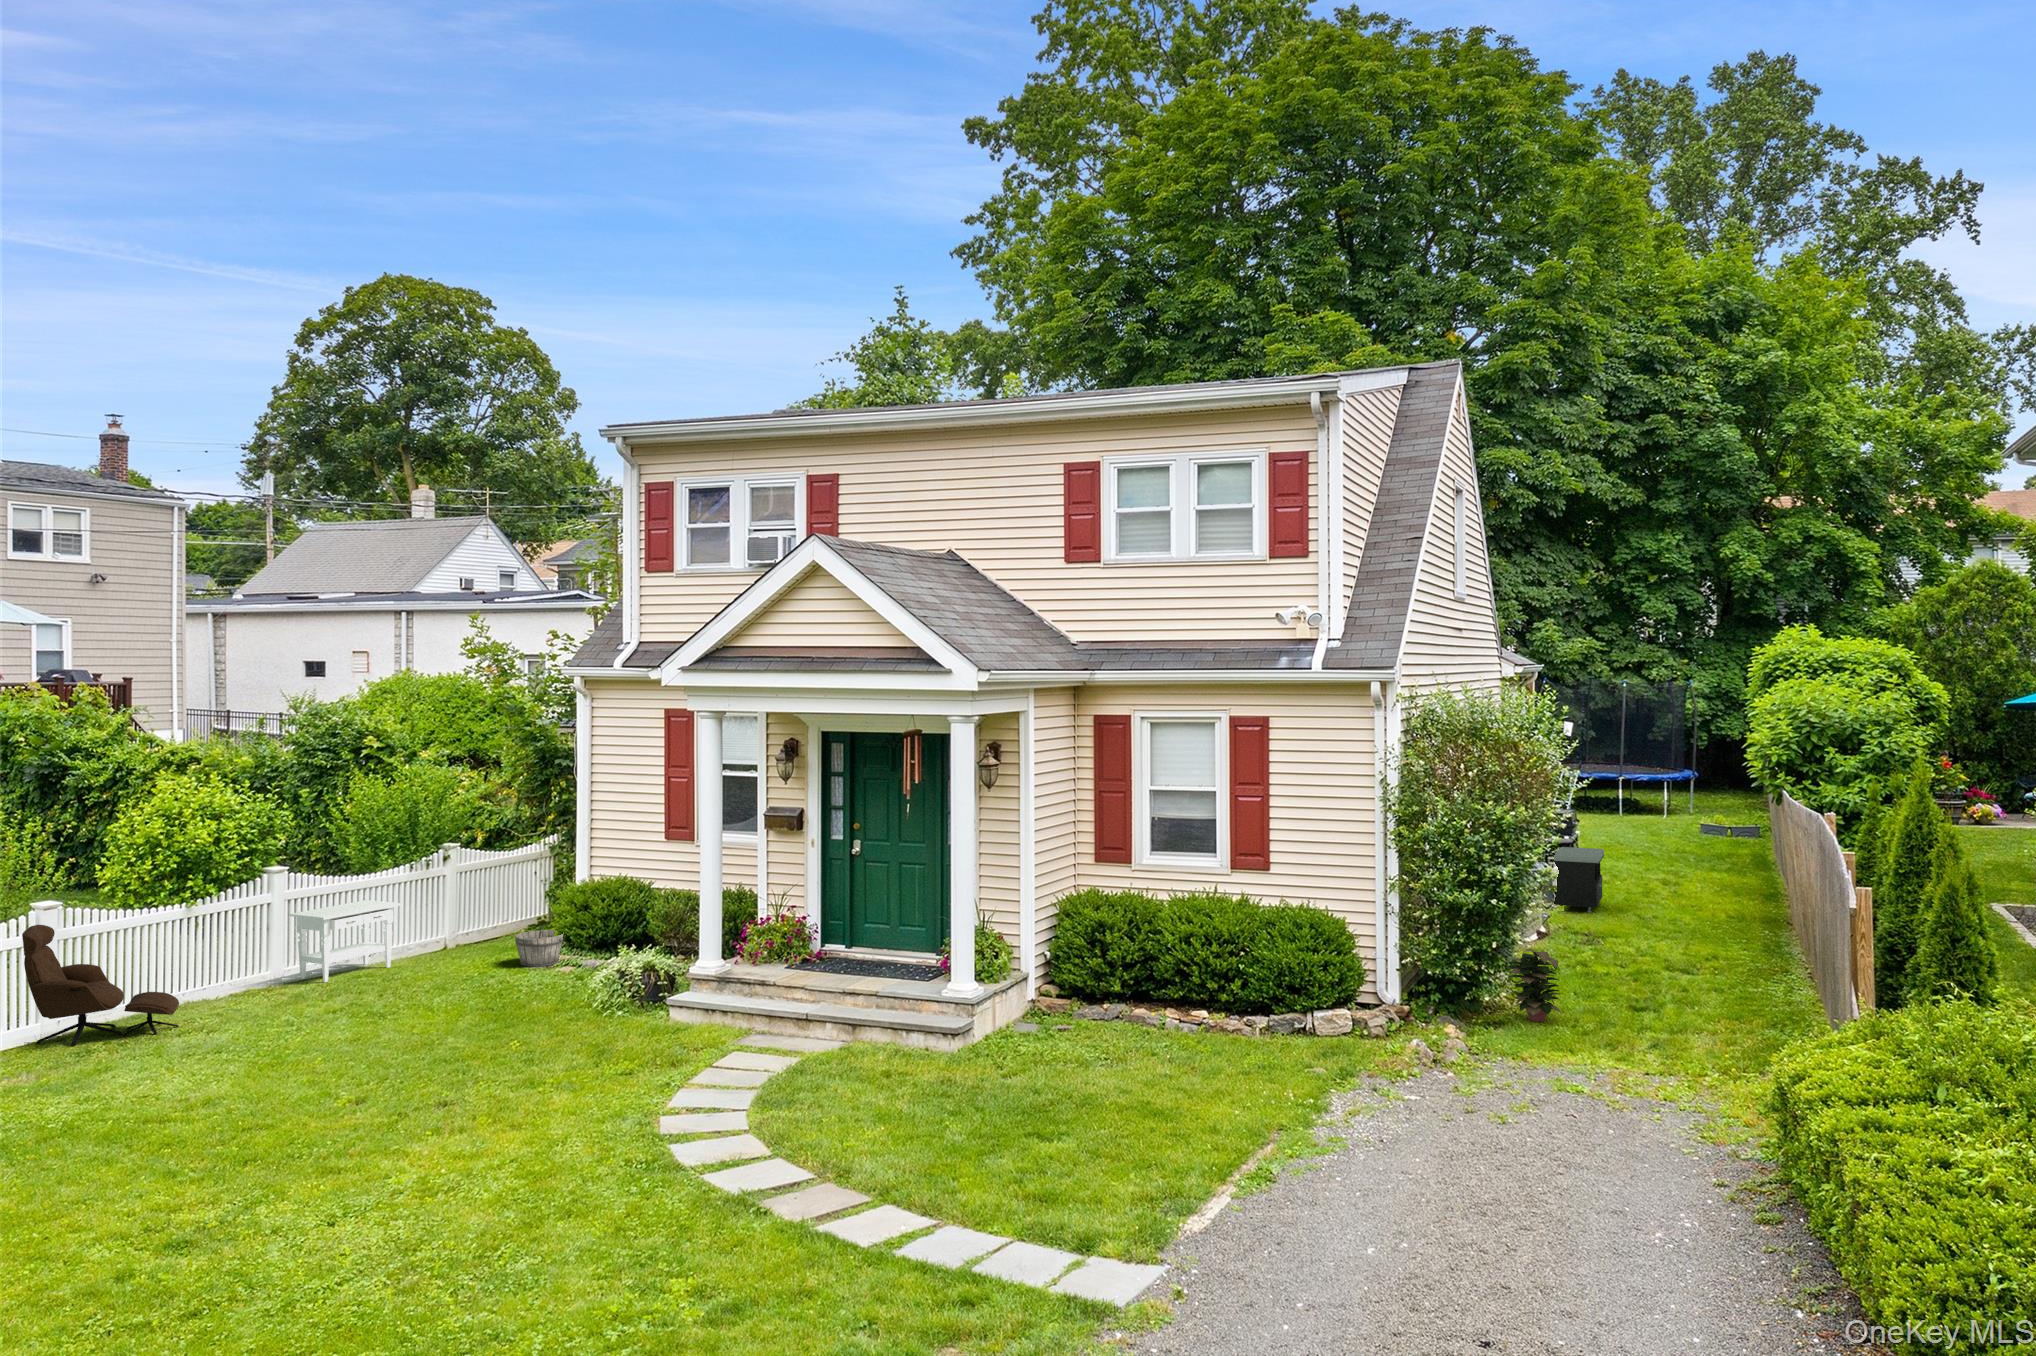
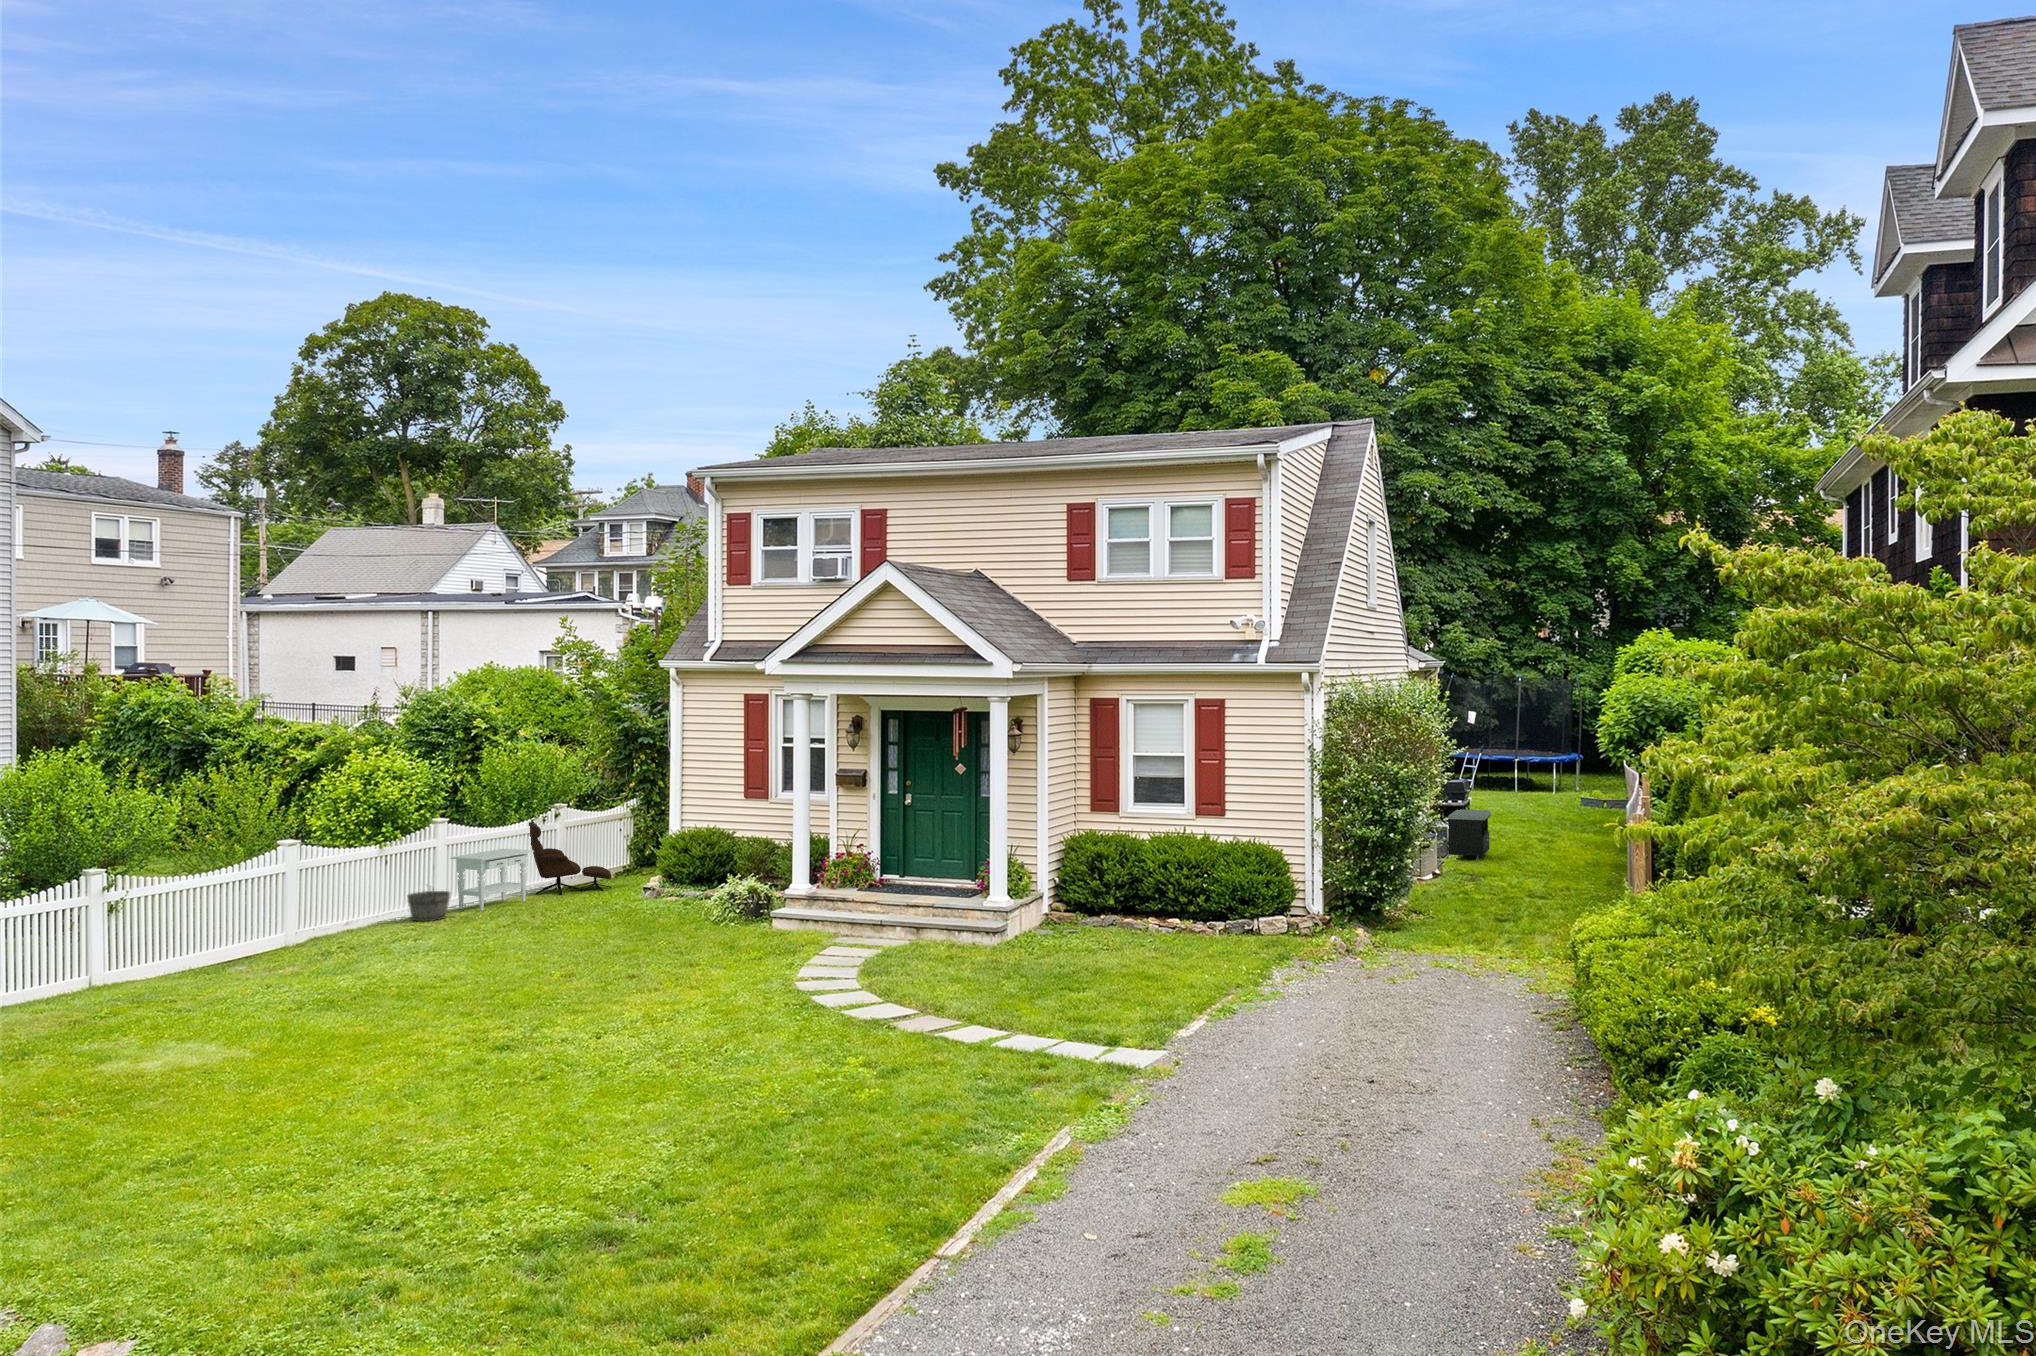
wooden bucket: present [515,924,563,967] -> present [407,885,450,921]
lounge chair: present [22,925,179,1046] -> present [529,822,611,895]
decorative plant: present [1508,949,1562,1022] -> none [1401,870,1441,923]

